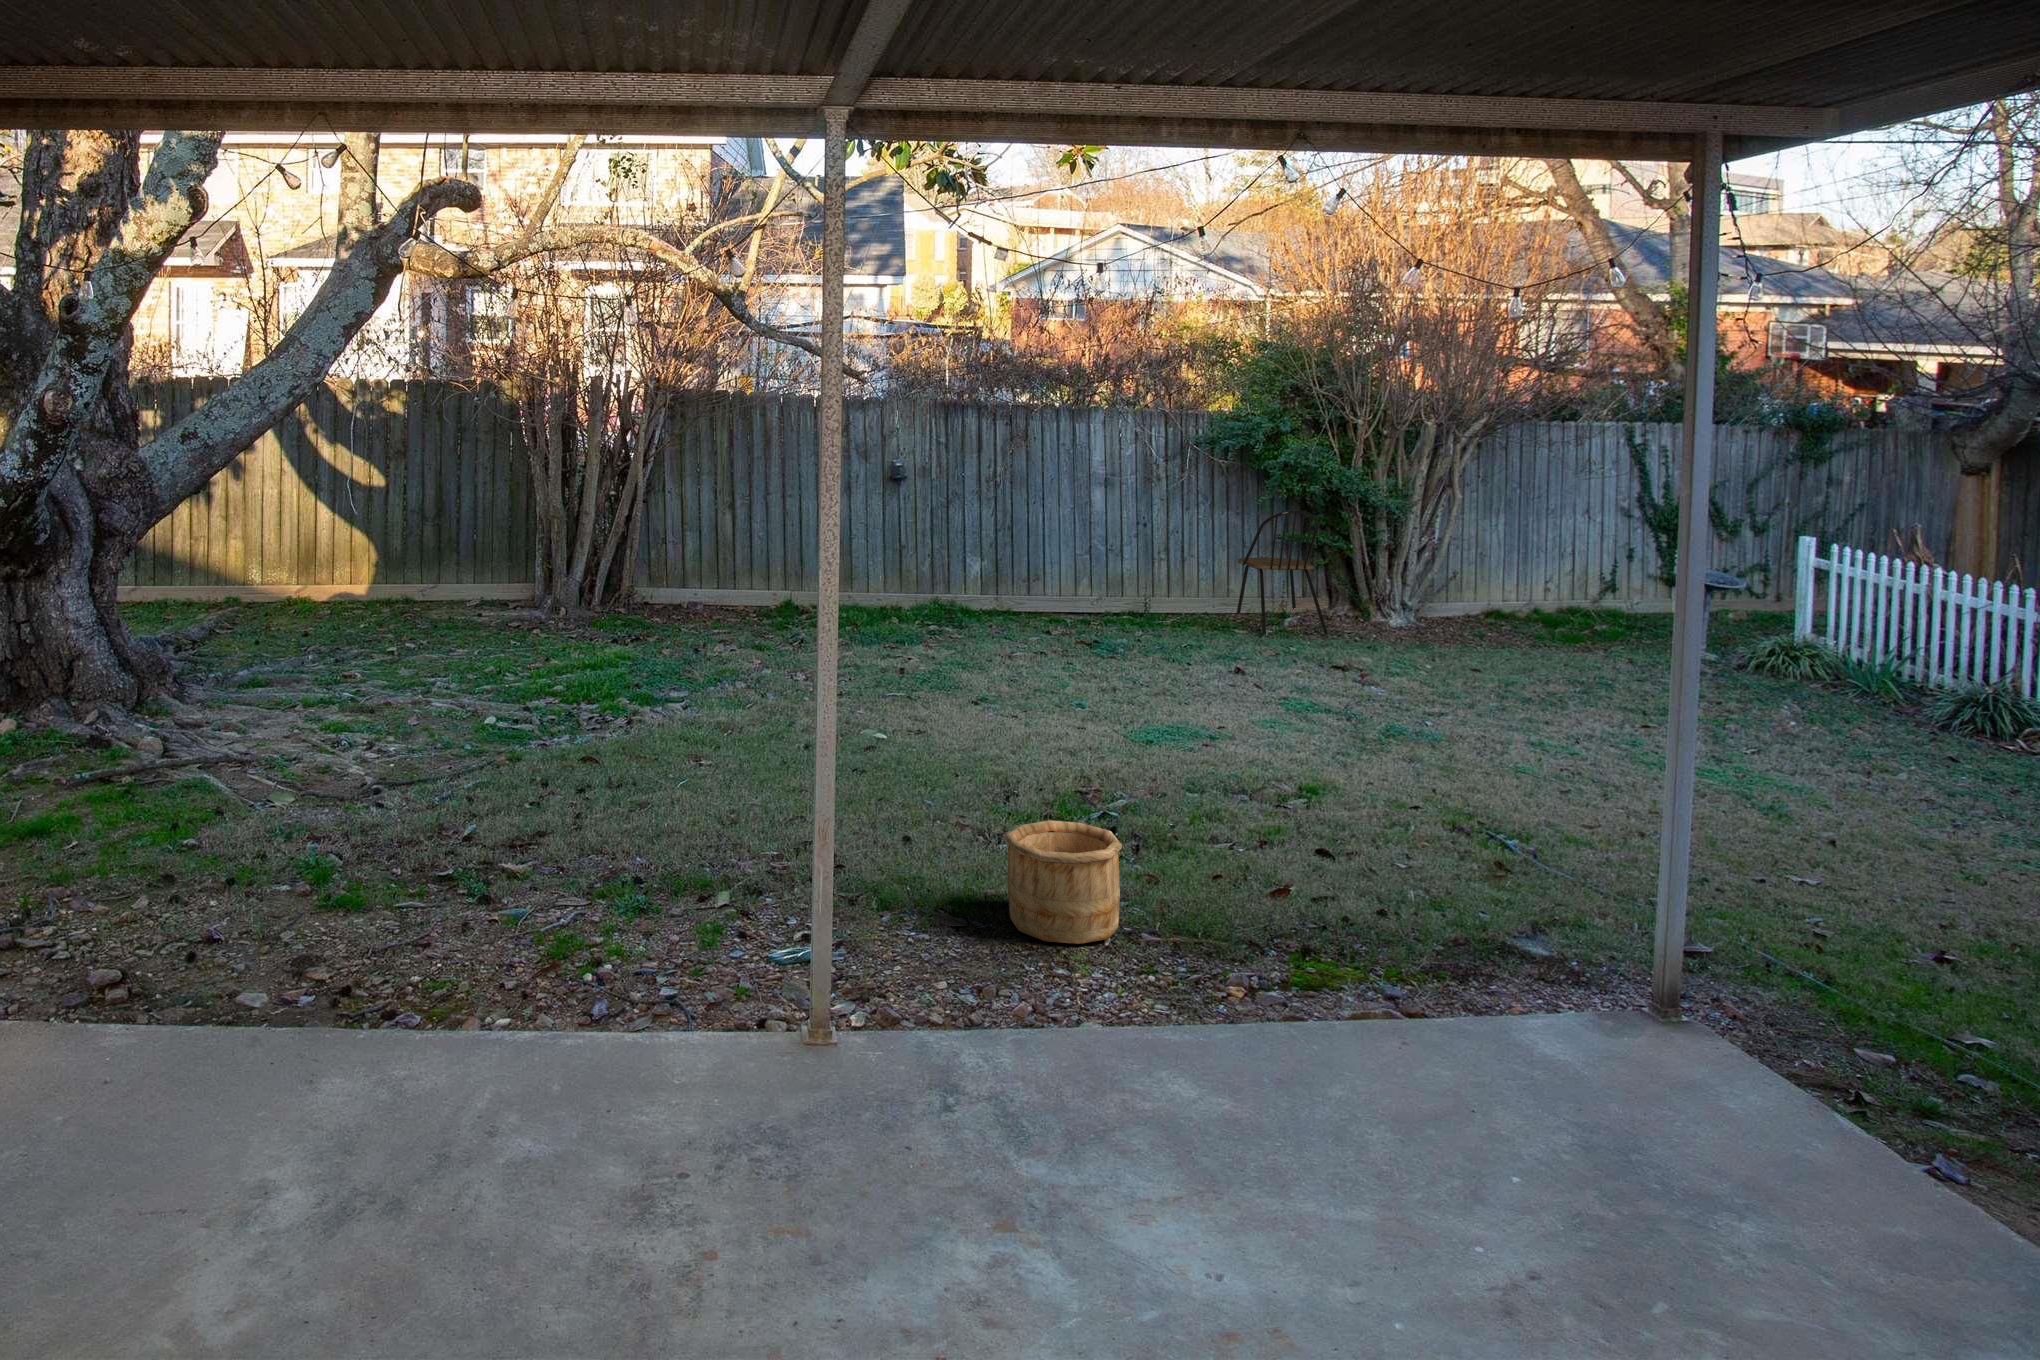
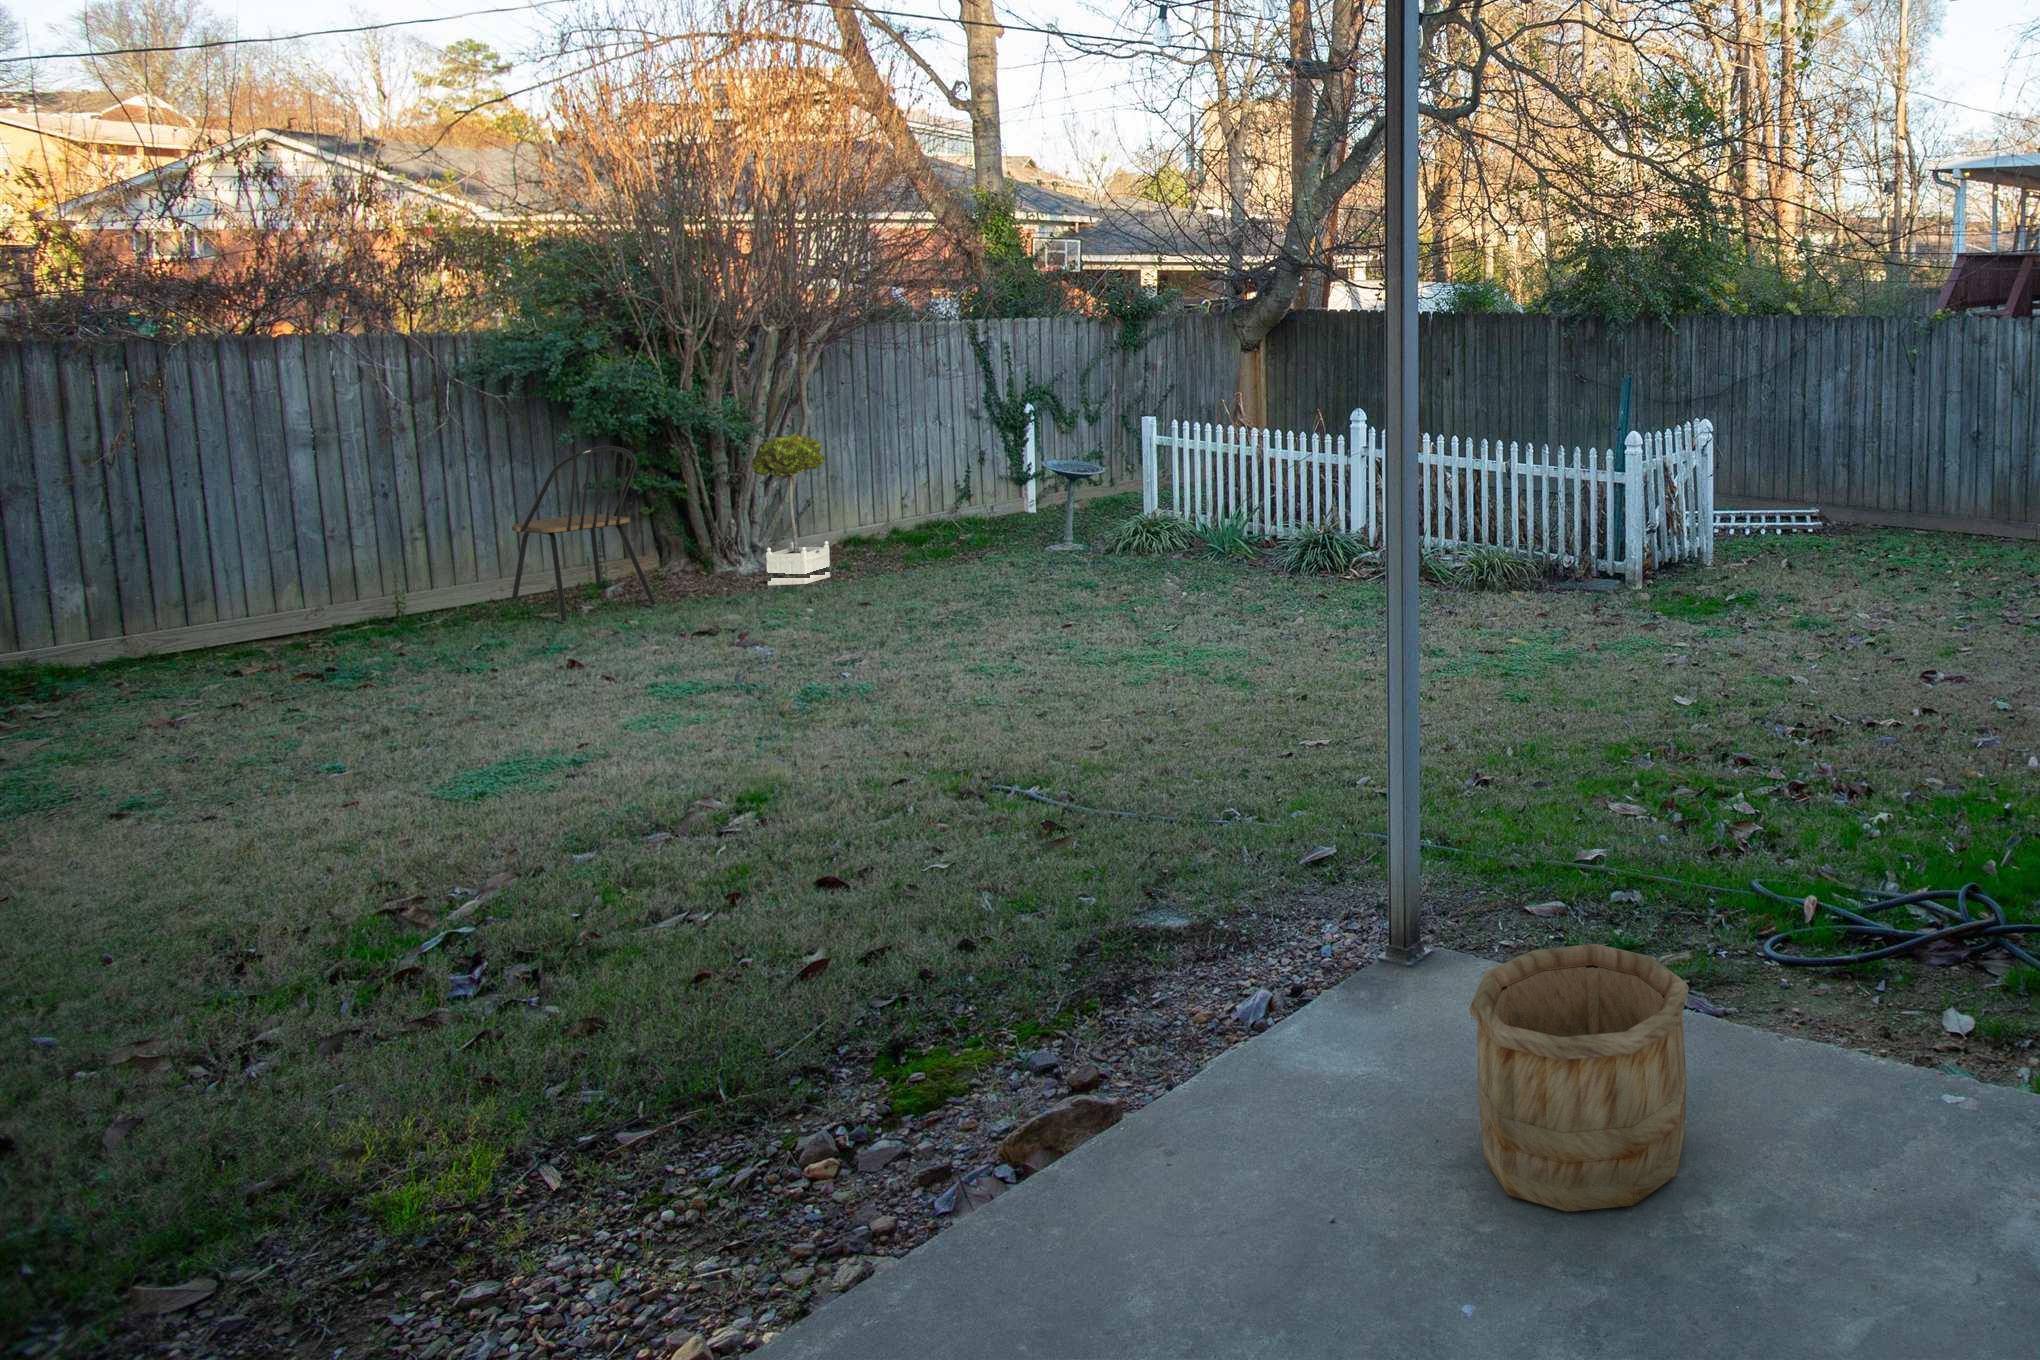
potted tree: none [1406,514,1468,641] -> present [751,432,830,585]
wooden bucket: present [1004,820,1122,944] -> present [1469,944,1689,1212]

